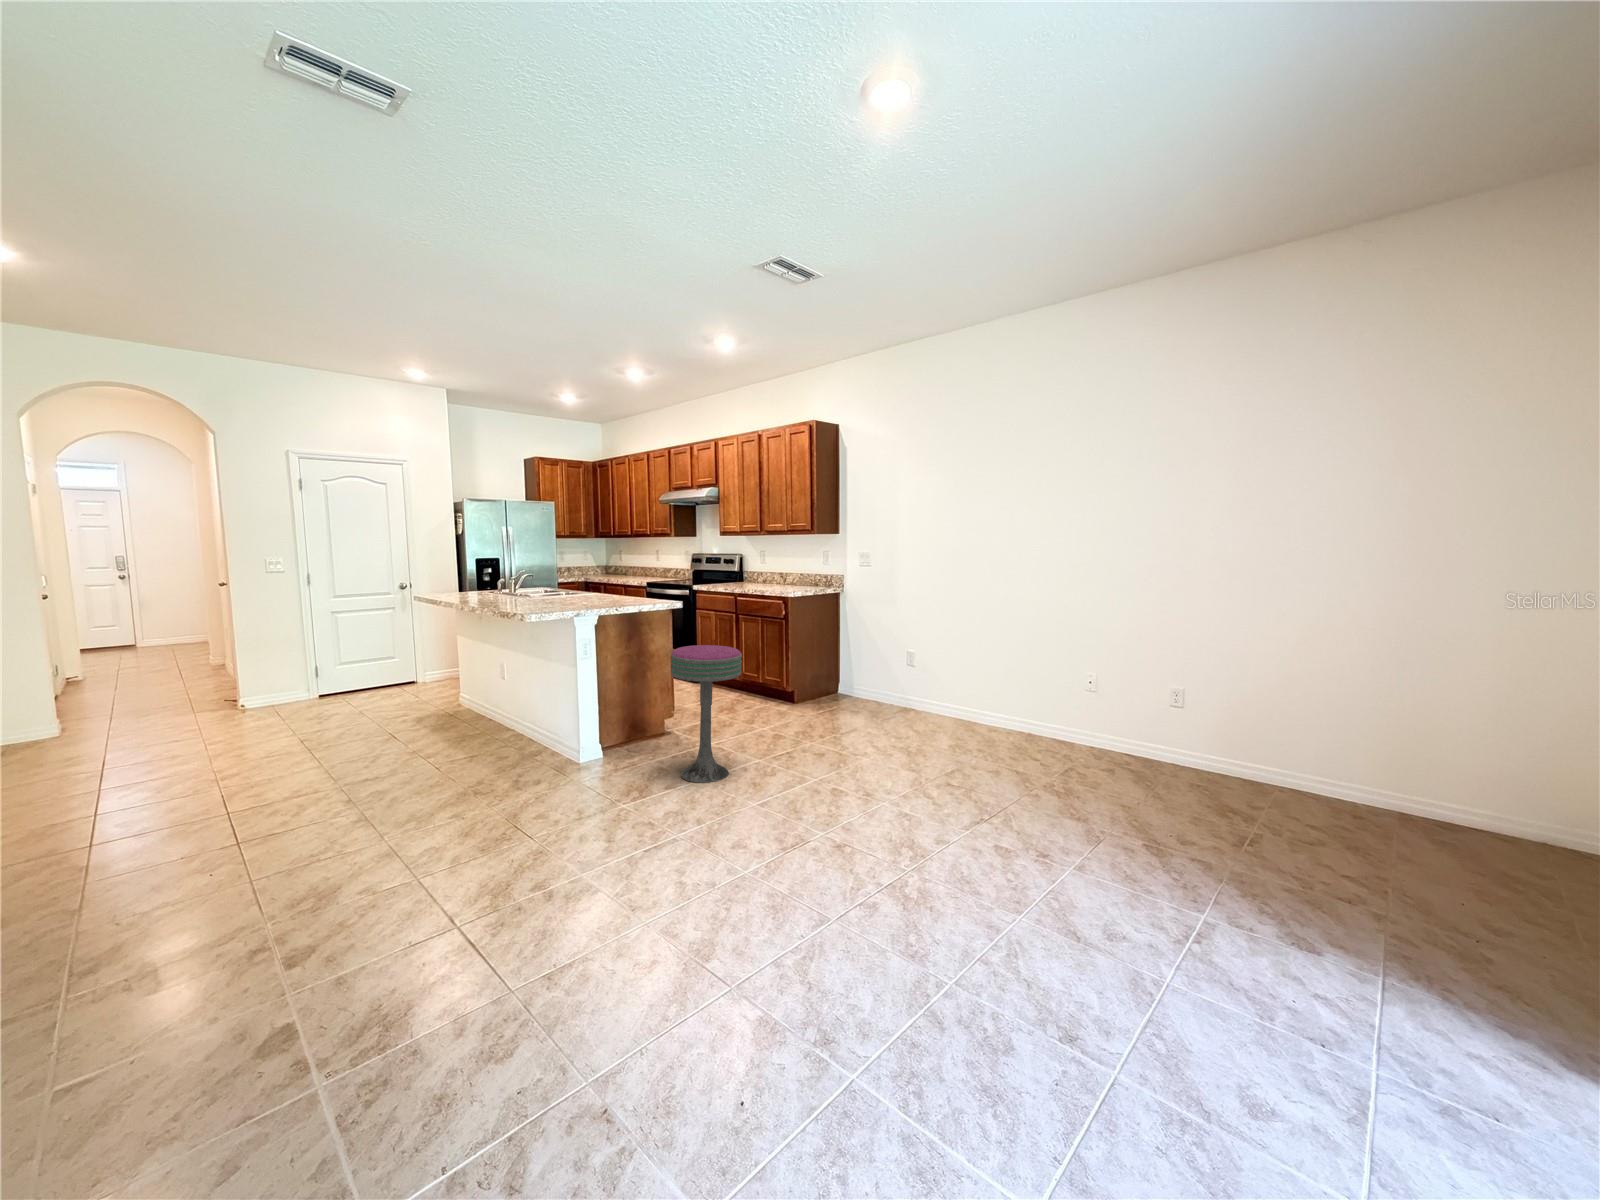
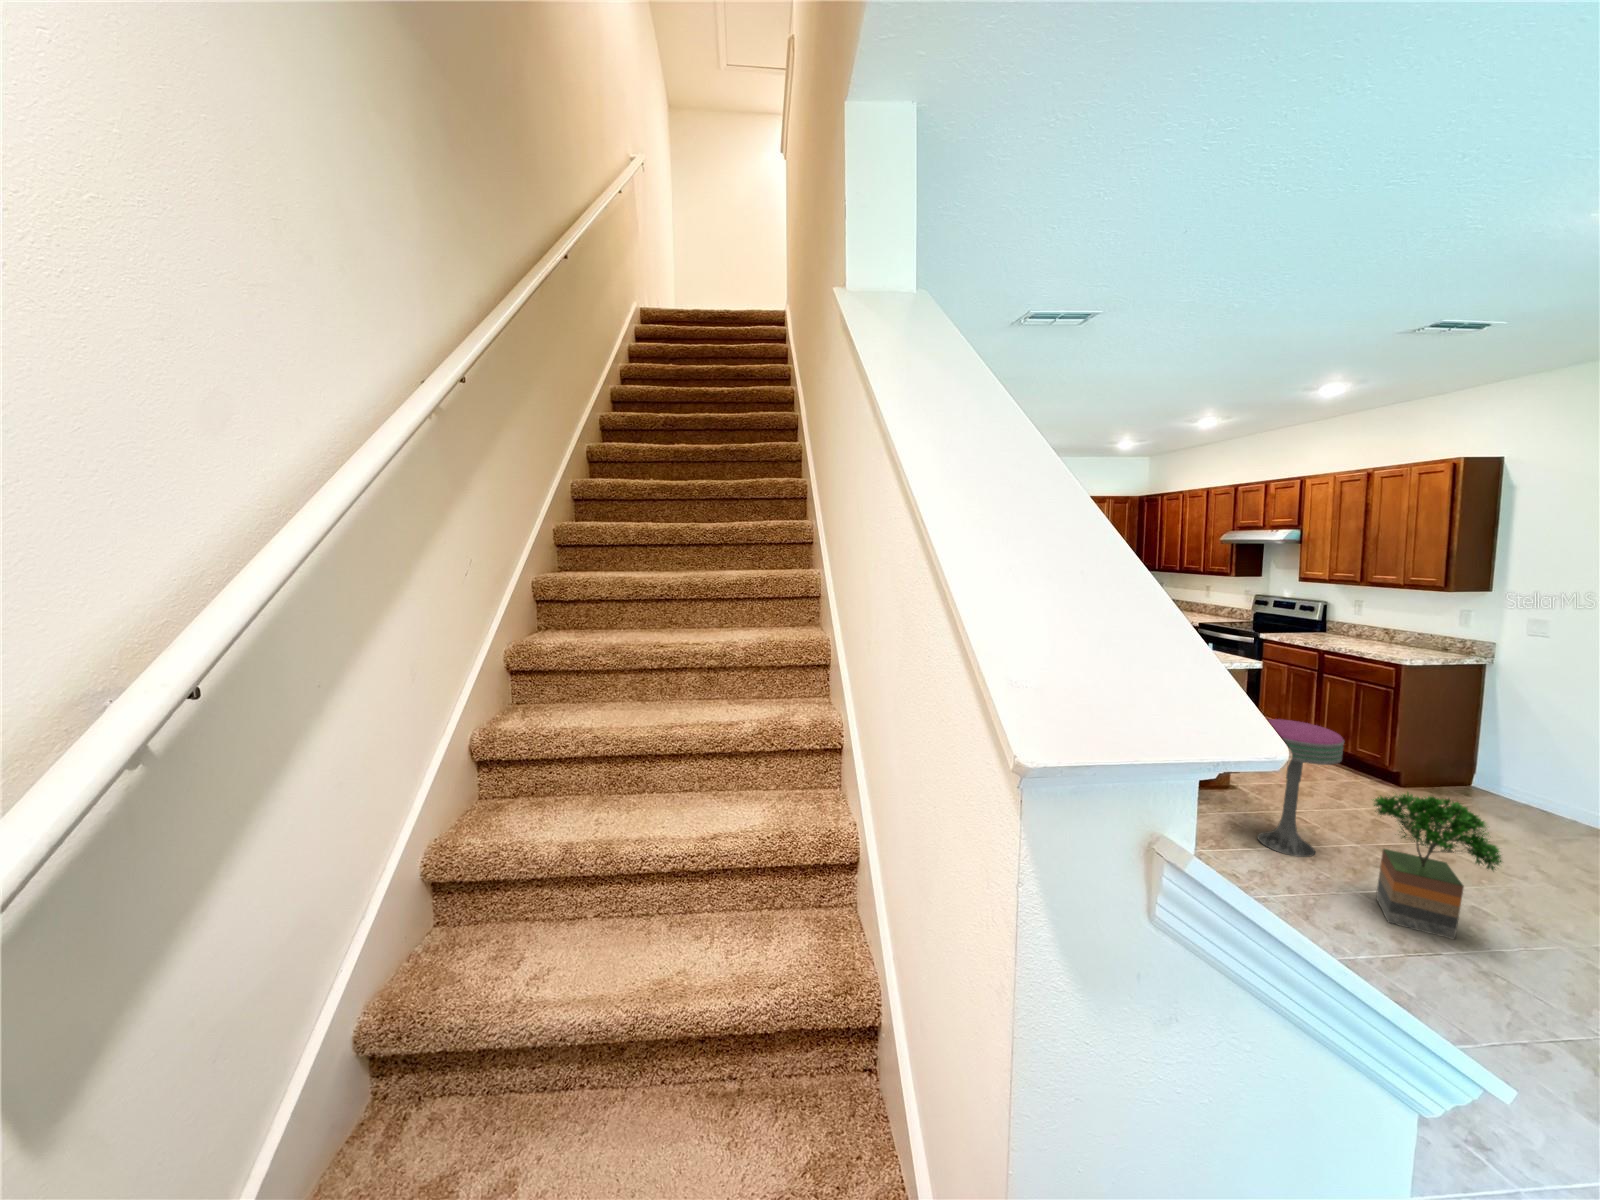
potted tree: none [758,685,846,818] -> present [1373,792,1502,939]

